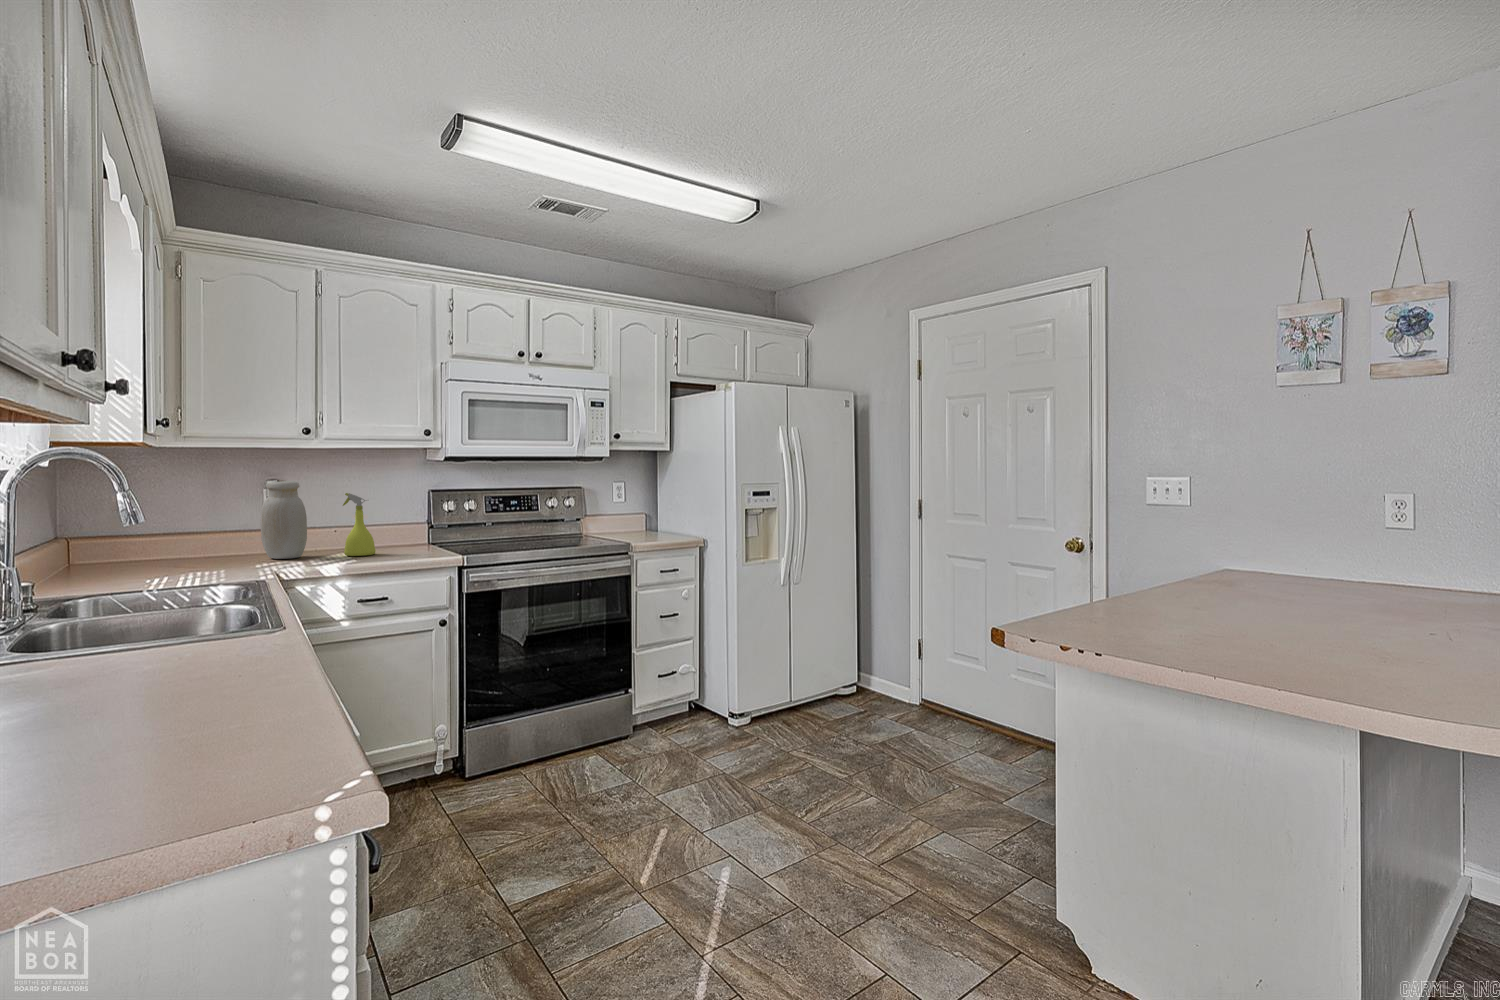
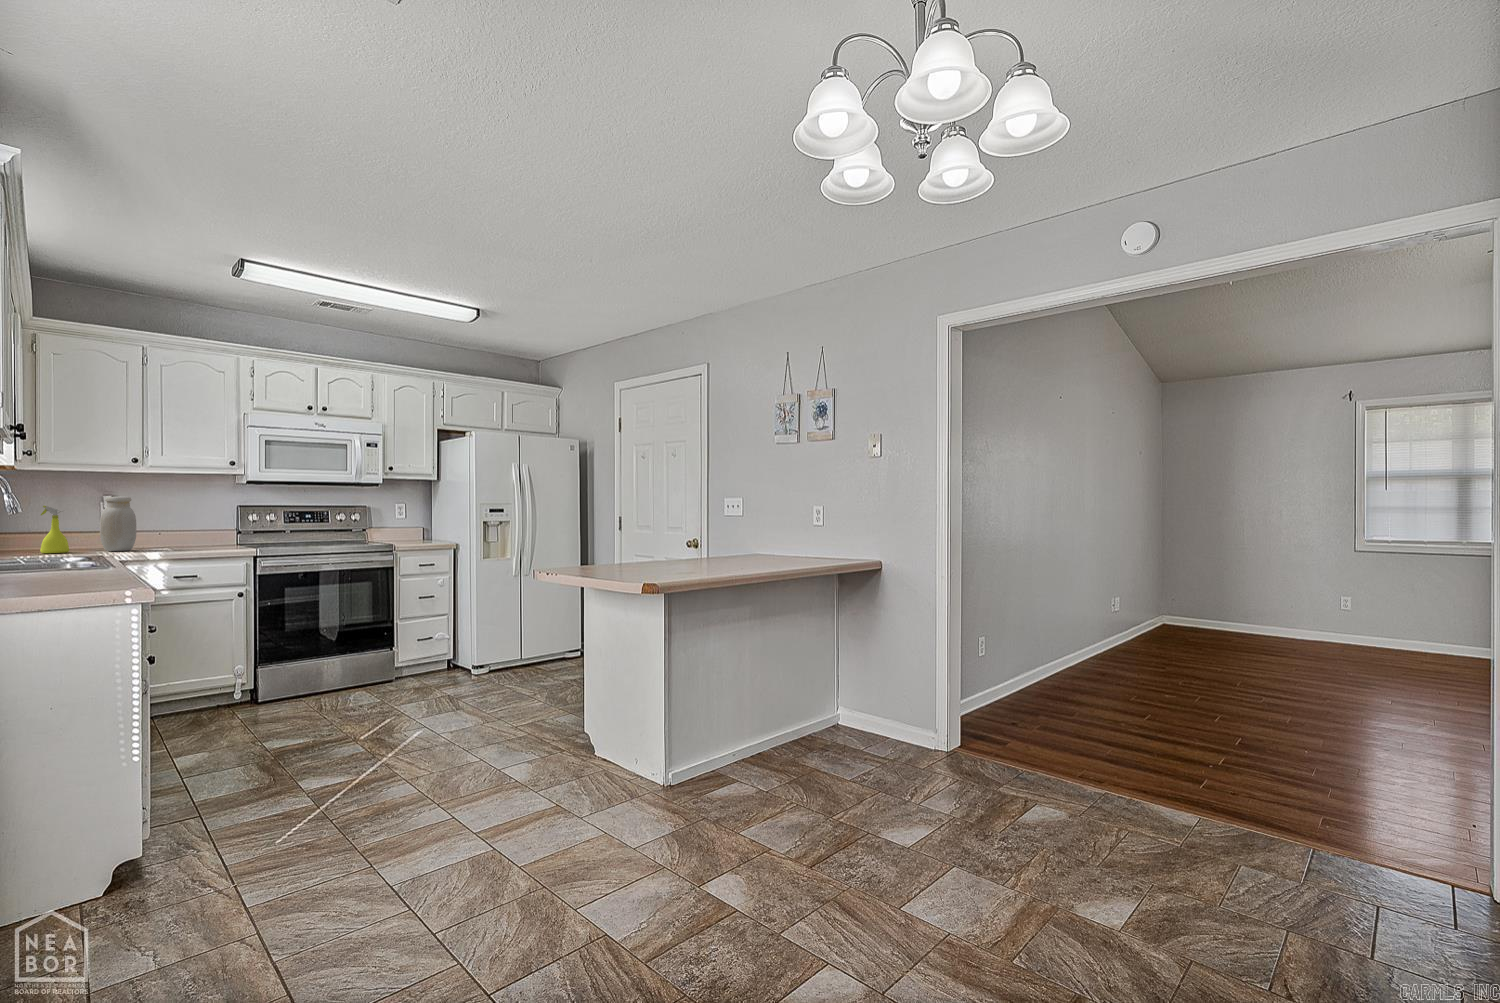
spray bottle: present [343,493,376,556] -> present [40,506,69,553]

